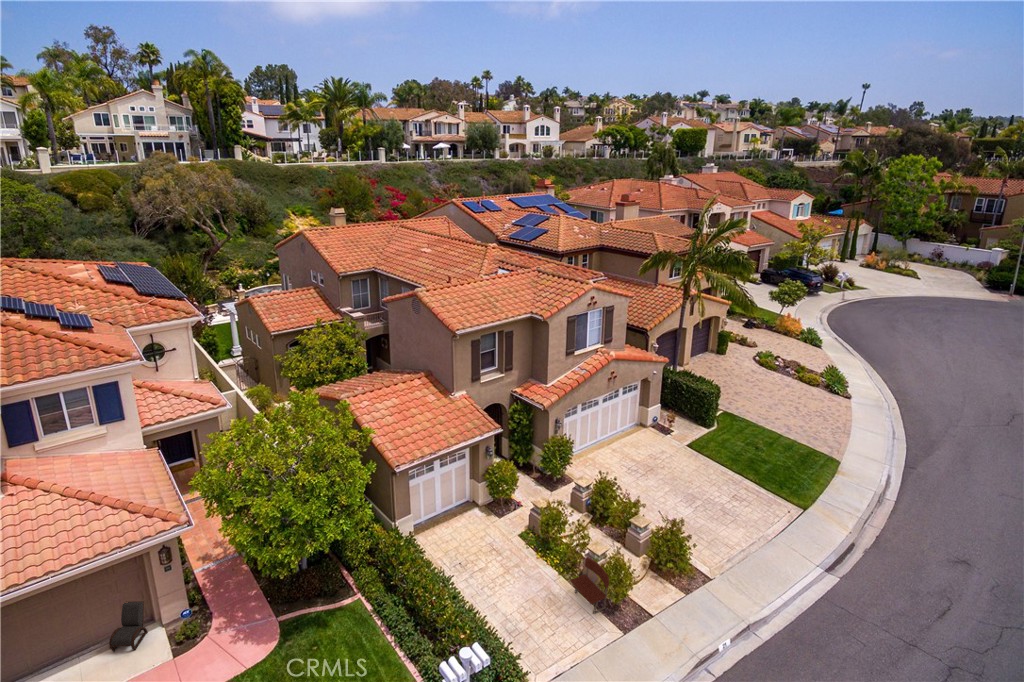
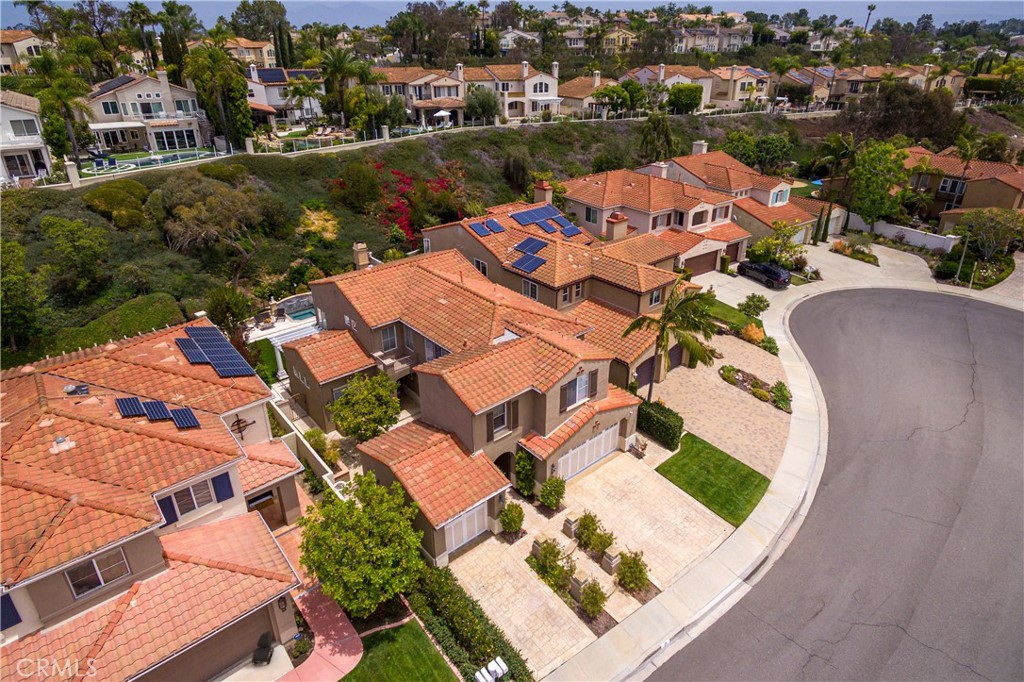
bench: present [571,557,609,614] -> none [561,583,588,624]

